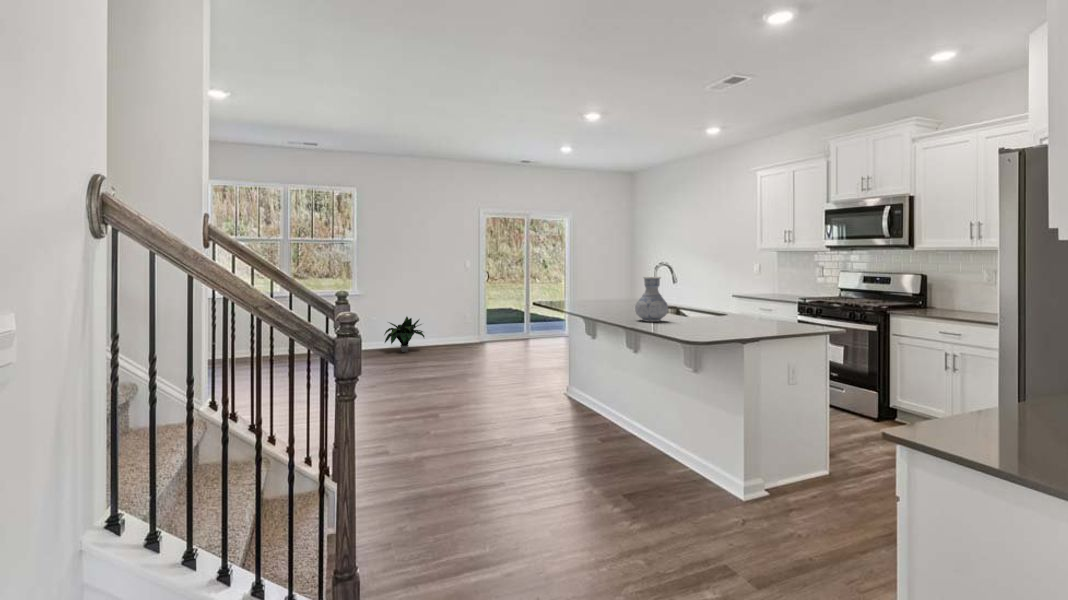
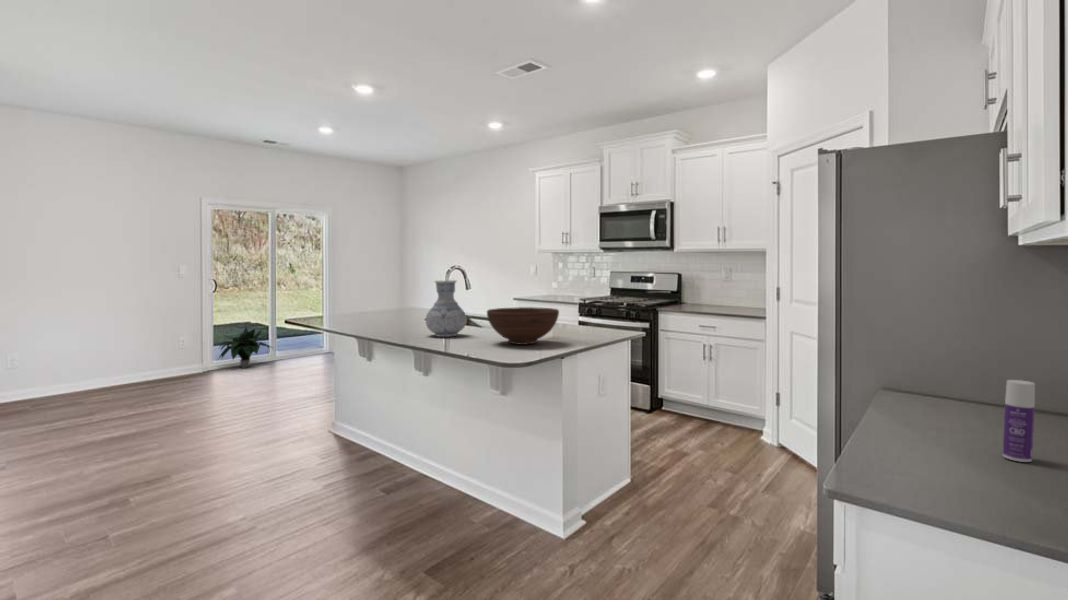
fruit bowl: none [680,300,742,330] -> present [487,307,559,345]
potted plant: present [384,317,424,352] -> present [220,328,270,368]
bottle: none [1011,361,1036,422] -> present [1003,380,1035,462]

